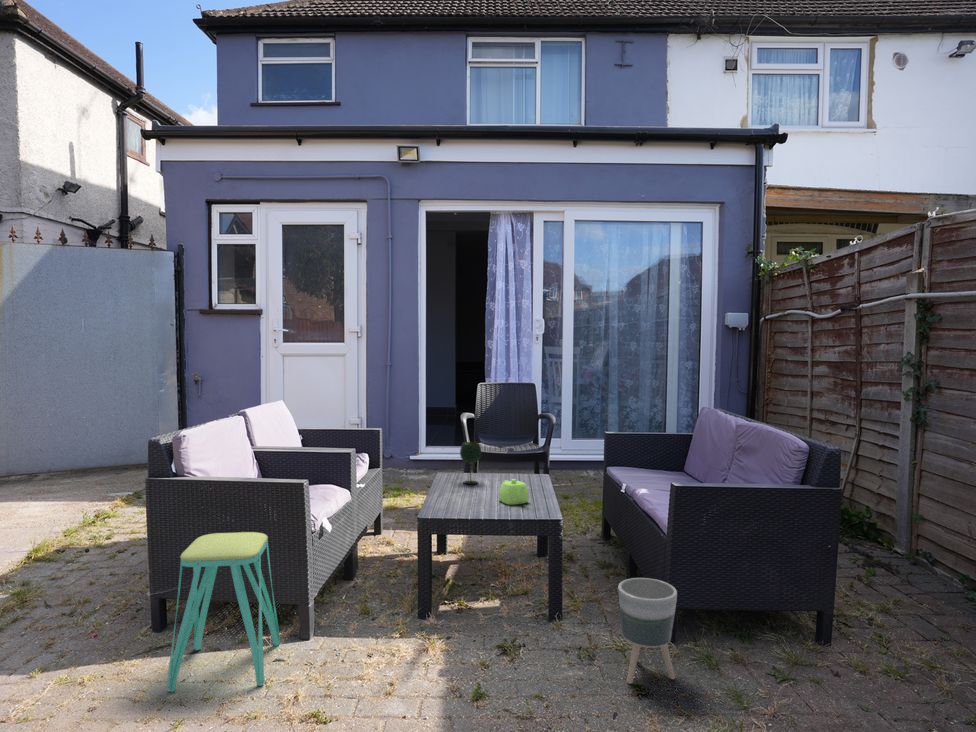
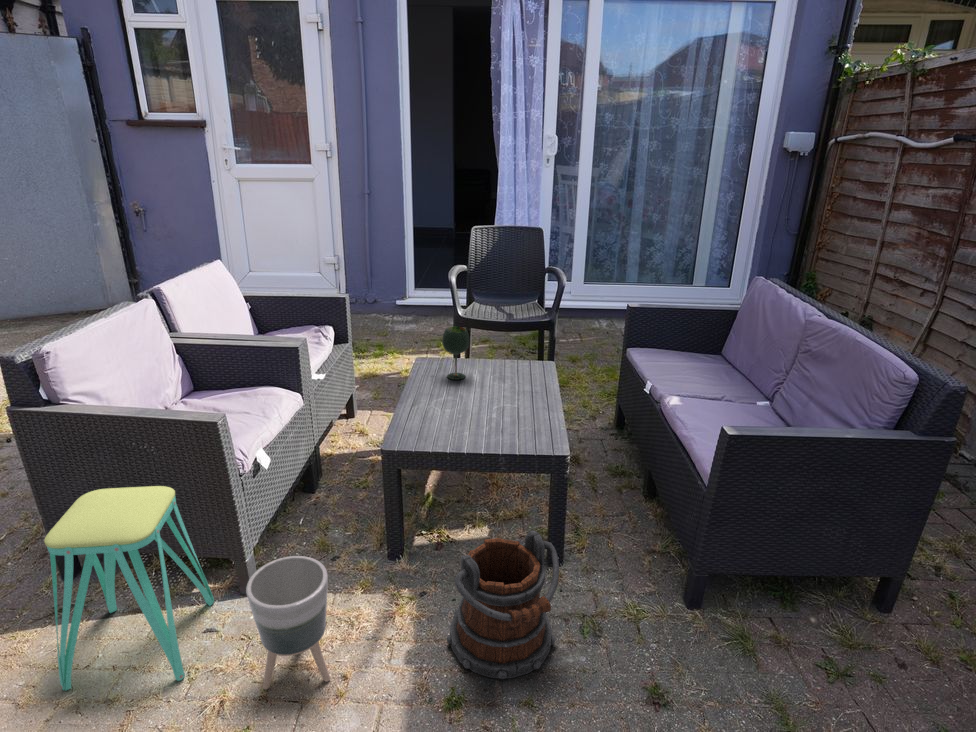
teapot: present [499,479,529,505] -> none [489,387,527,423]
bucket: none [471,567,559,682] -> present [447,531,559,679]
planter: present [618,578,677,684] -> present [246,556,330,689]

